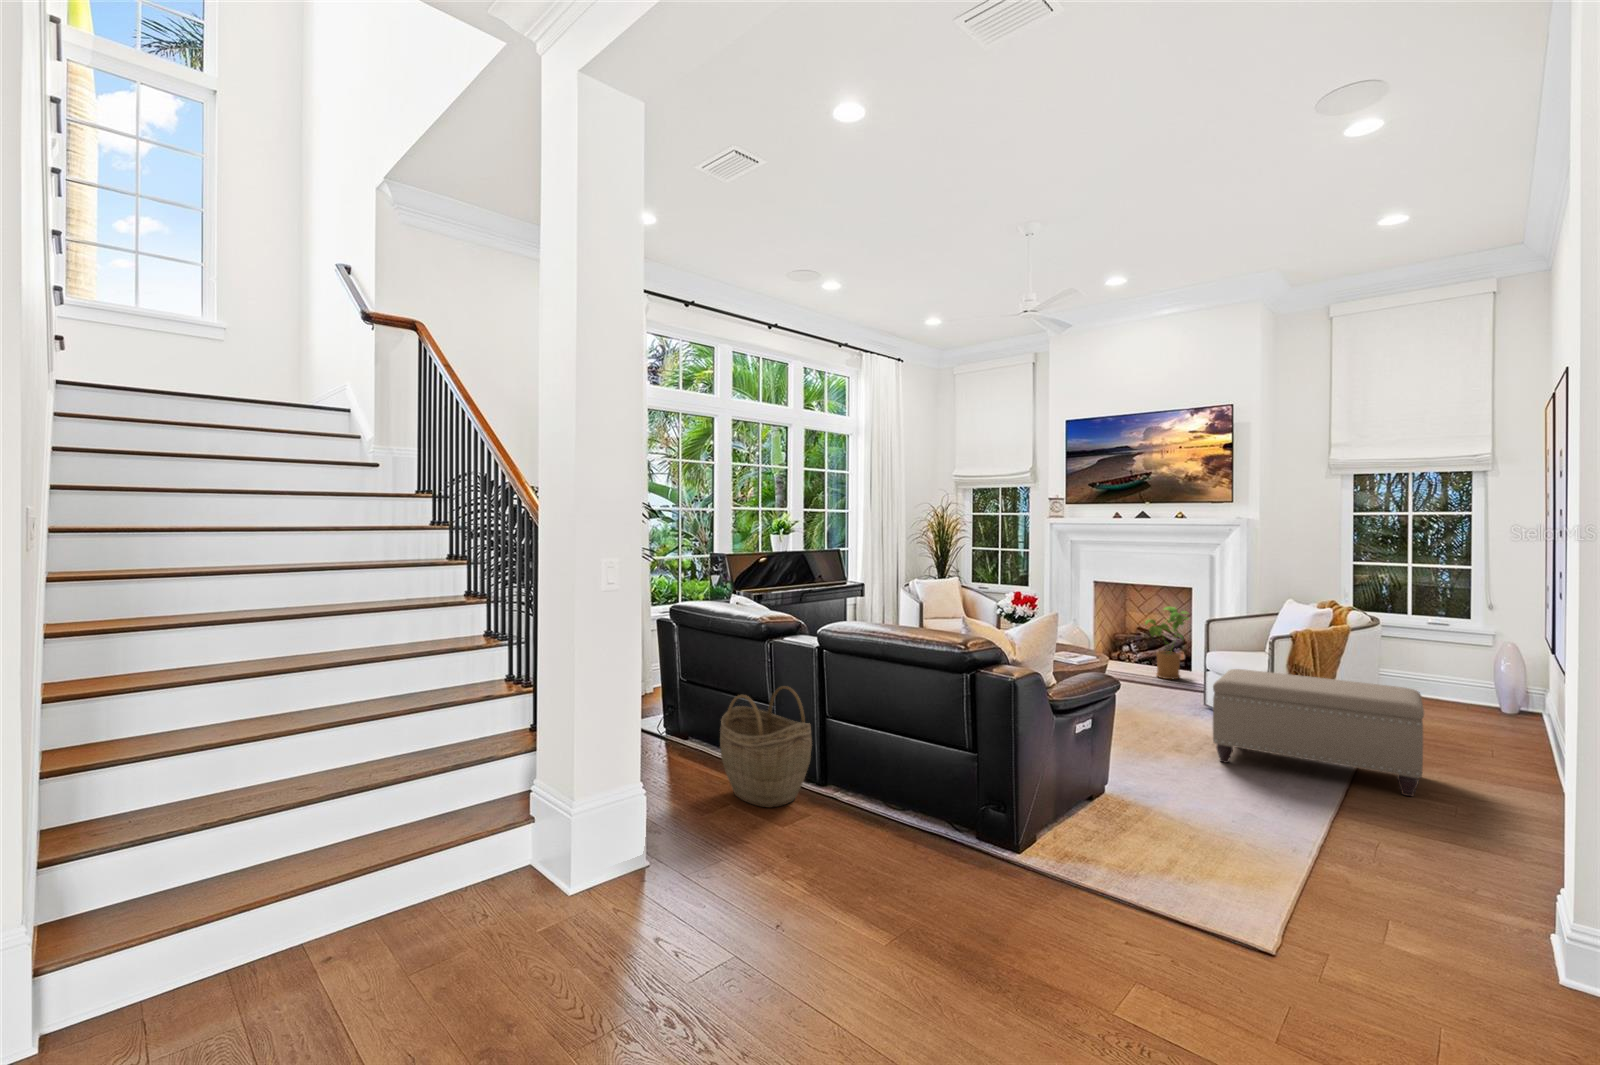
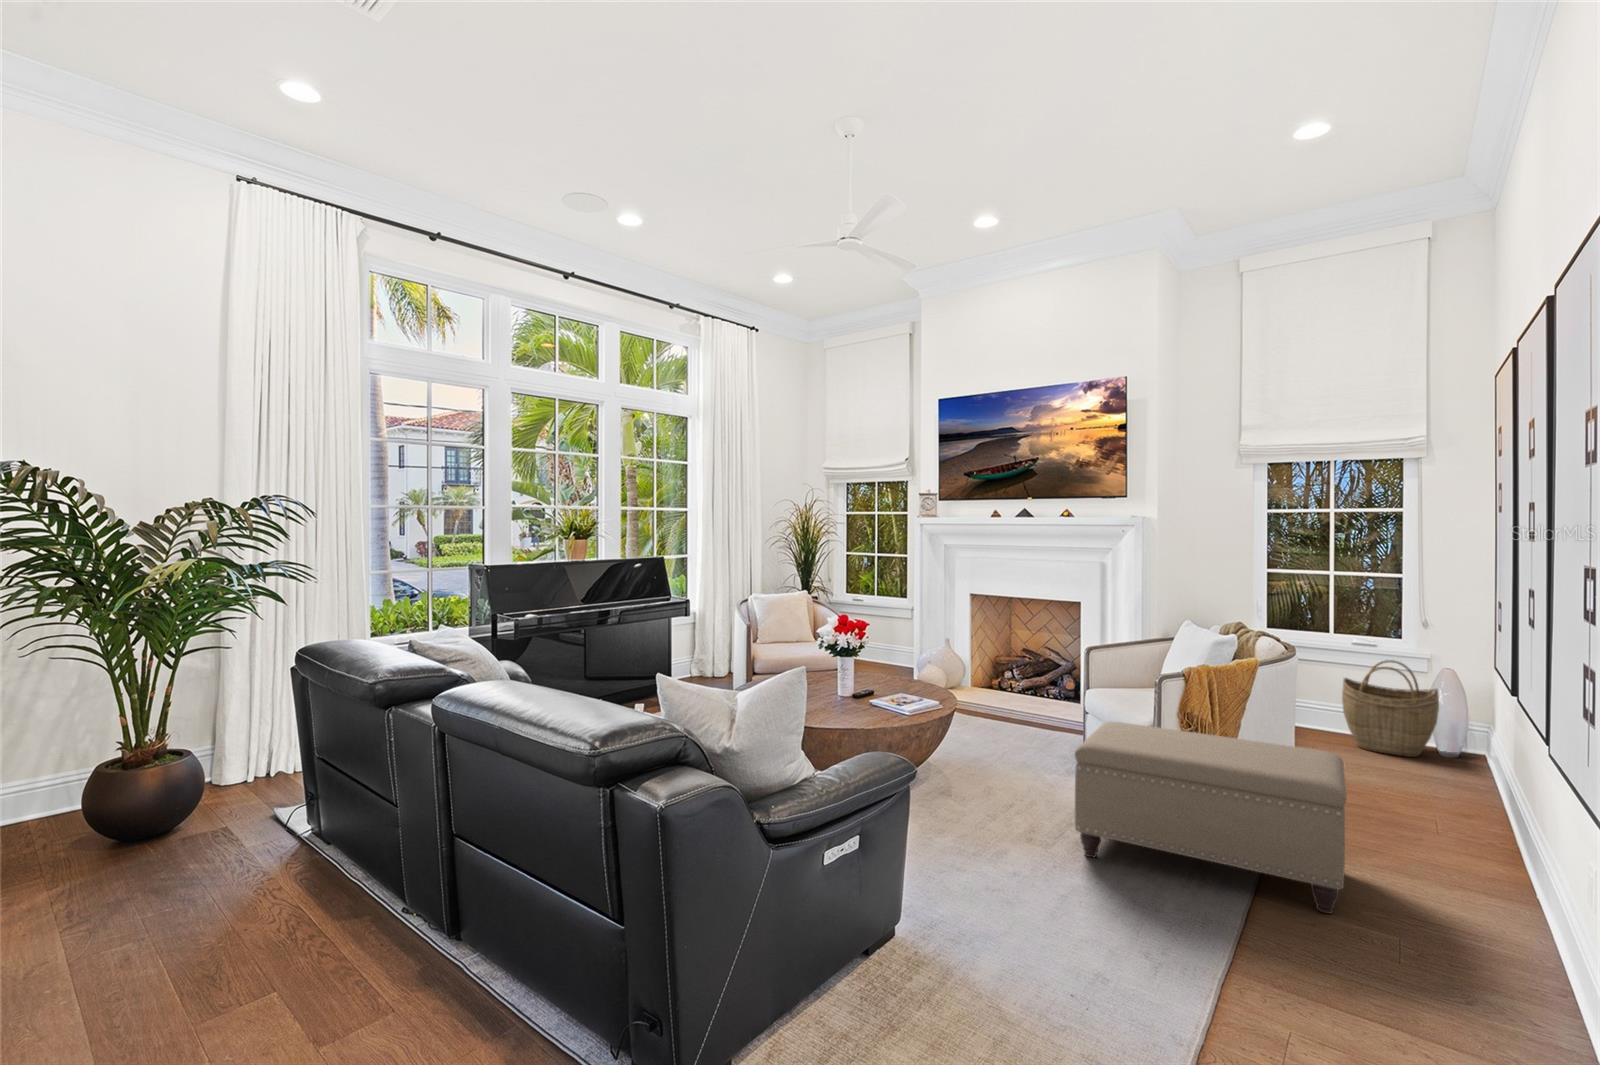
house plant: present [1145,607,1189,679] -> none [1027,626,1078,715]
woven basket: present [720,686,812,808] -> present [1342,660,1439,757]

